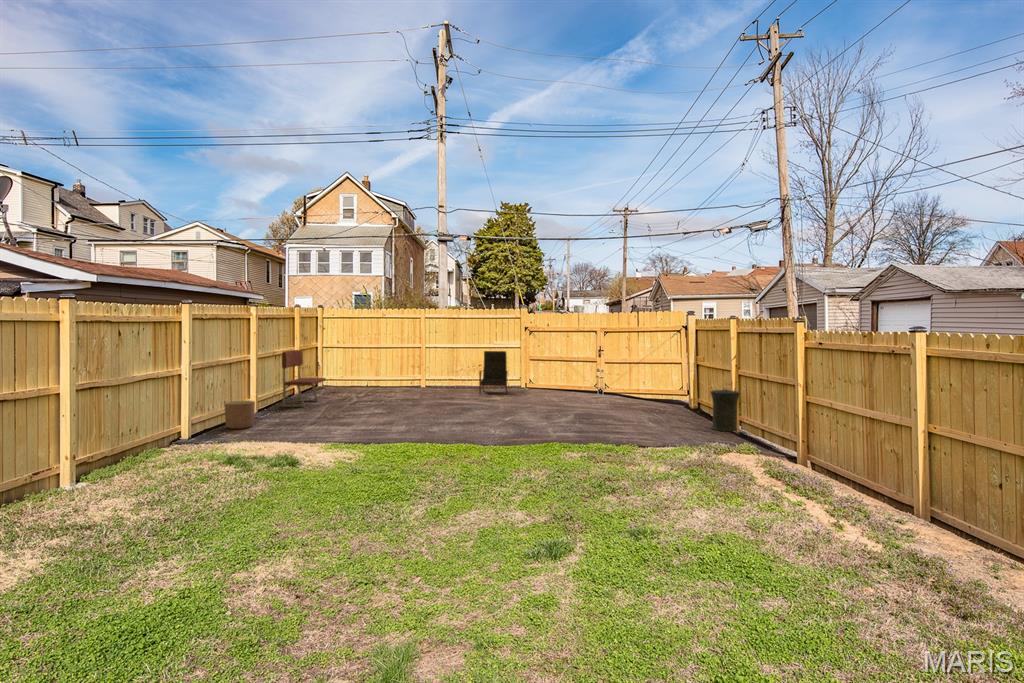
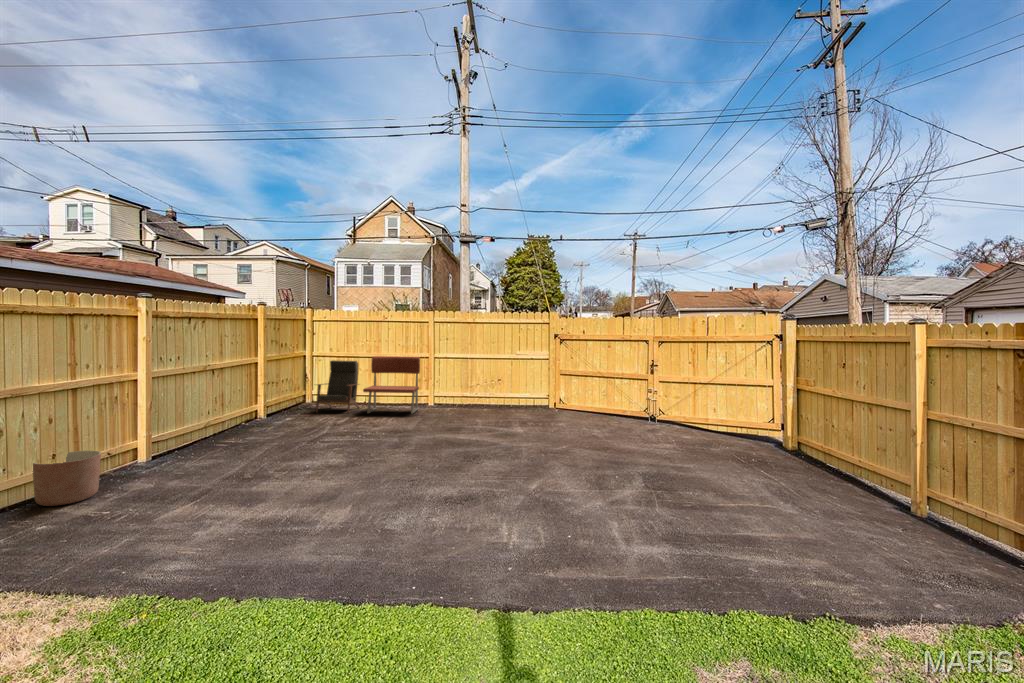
bench: present [282,350,326,407] -> present [363,356,420,414]
lounge chair: present [479,351,508,394] -> present [316,360,359,413]
trash can: present [710,389,740,432] -> none [916,456,997,550]

